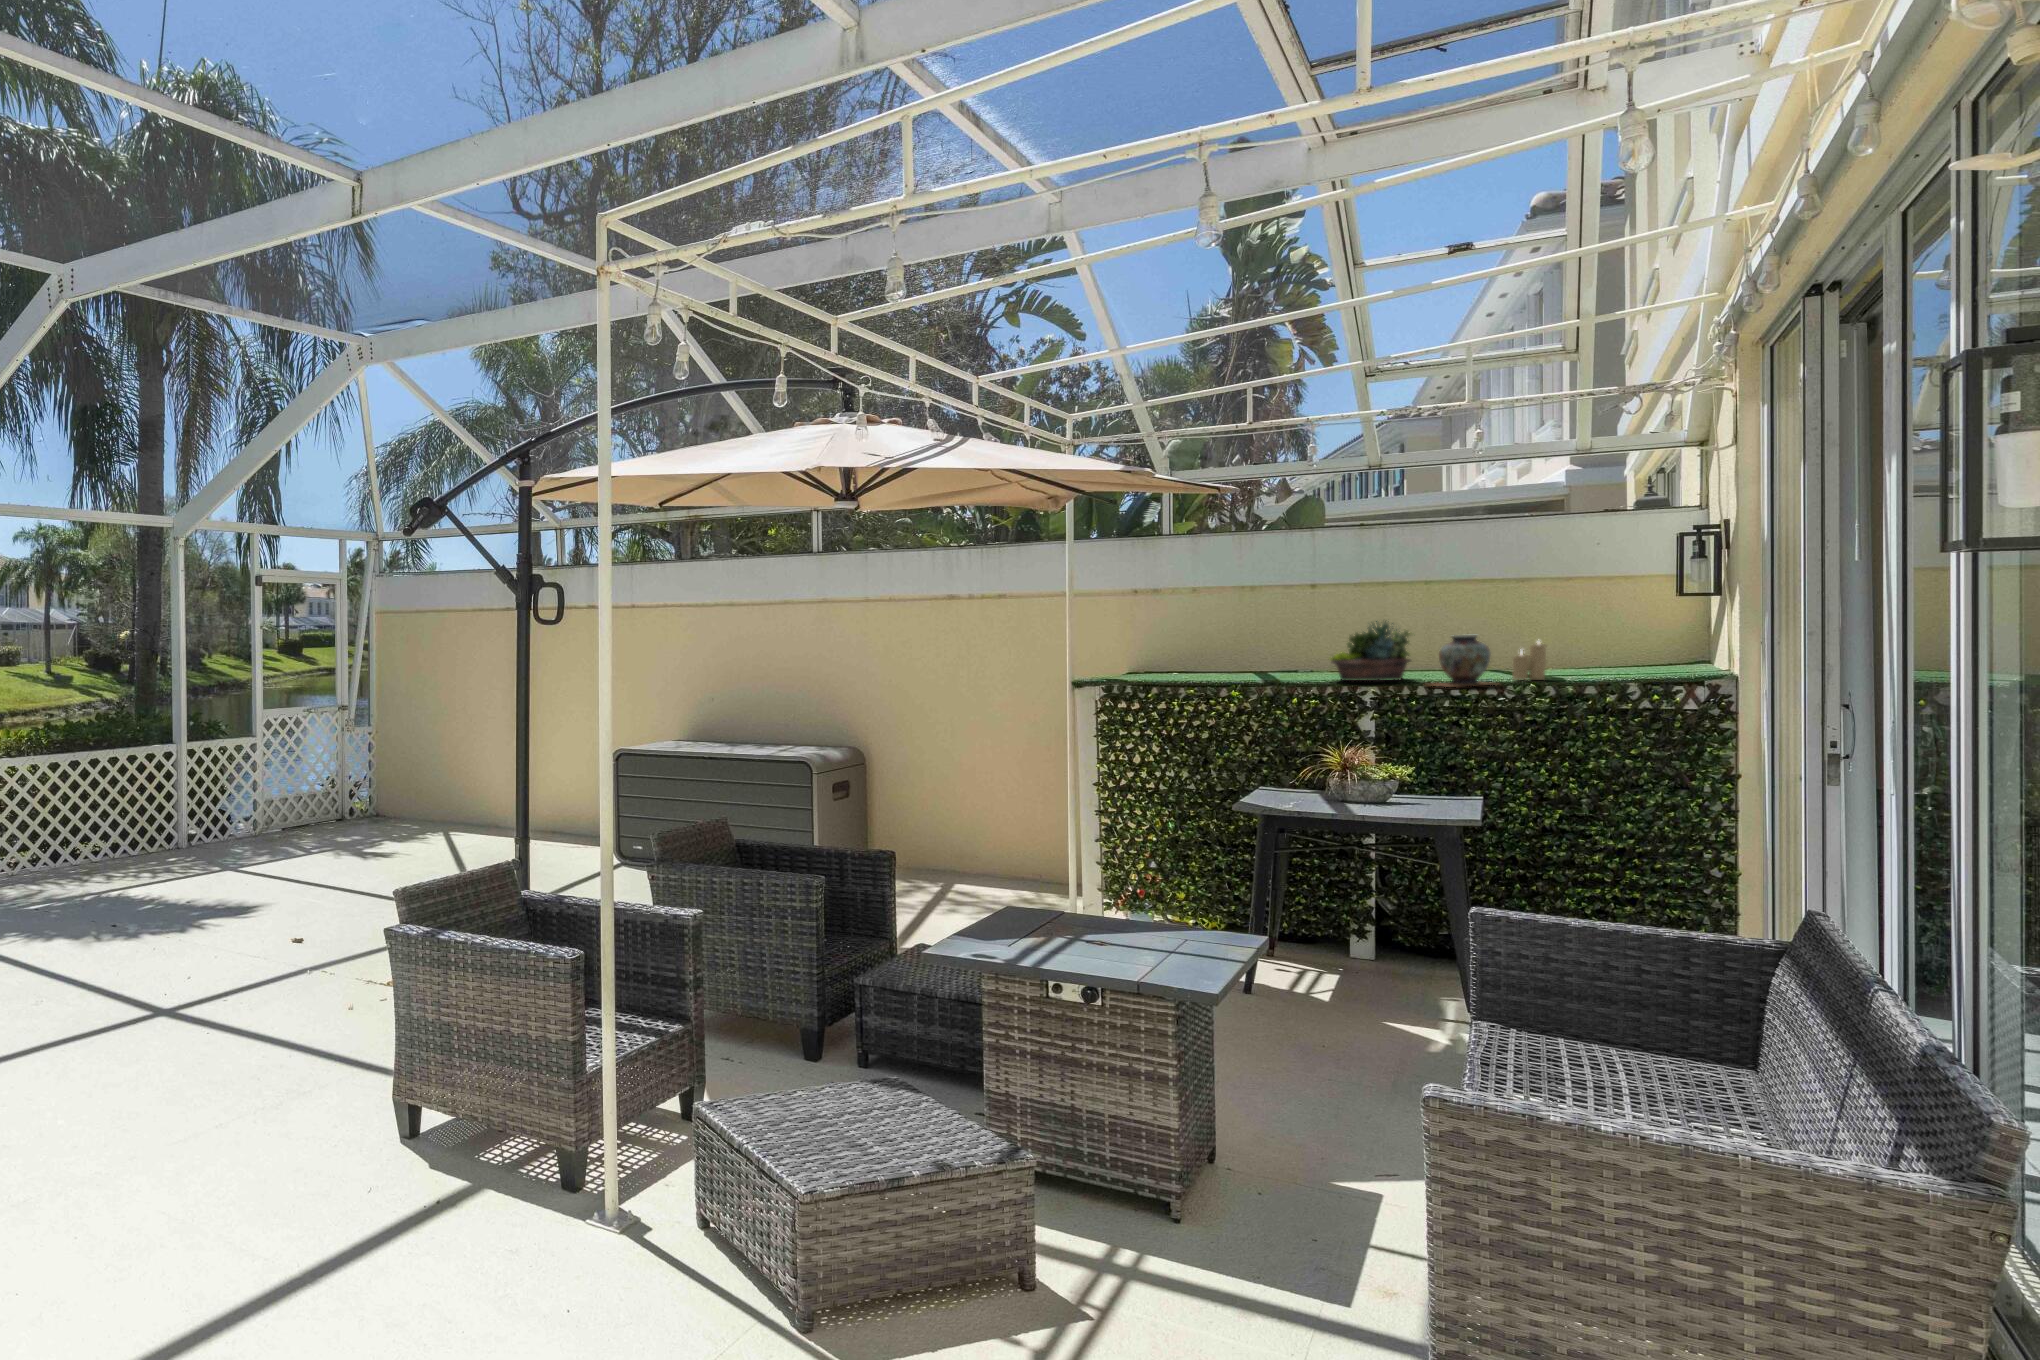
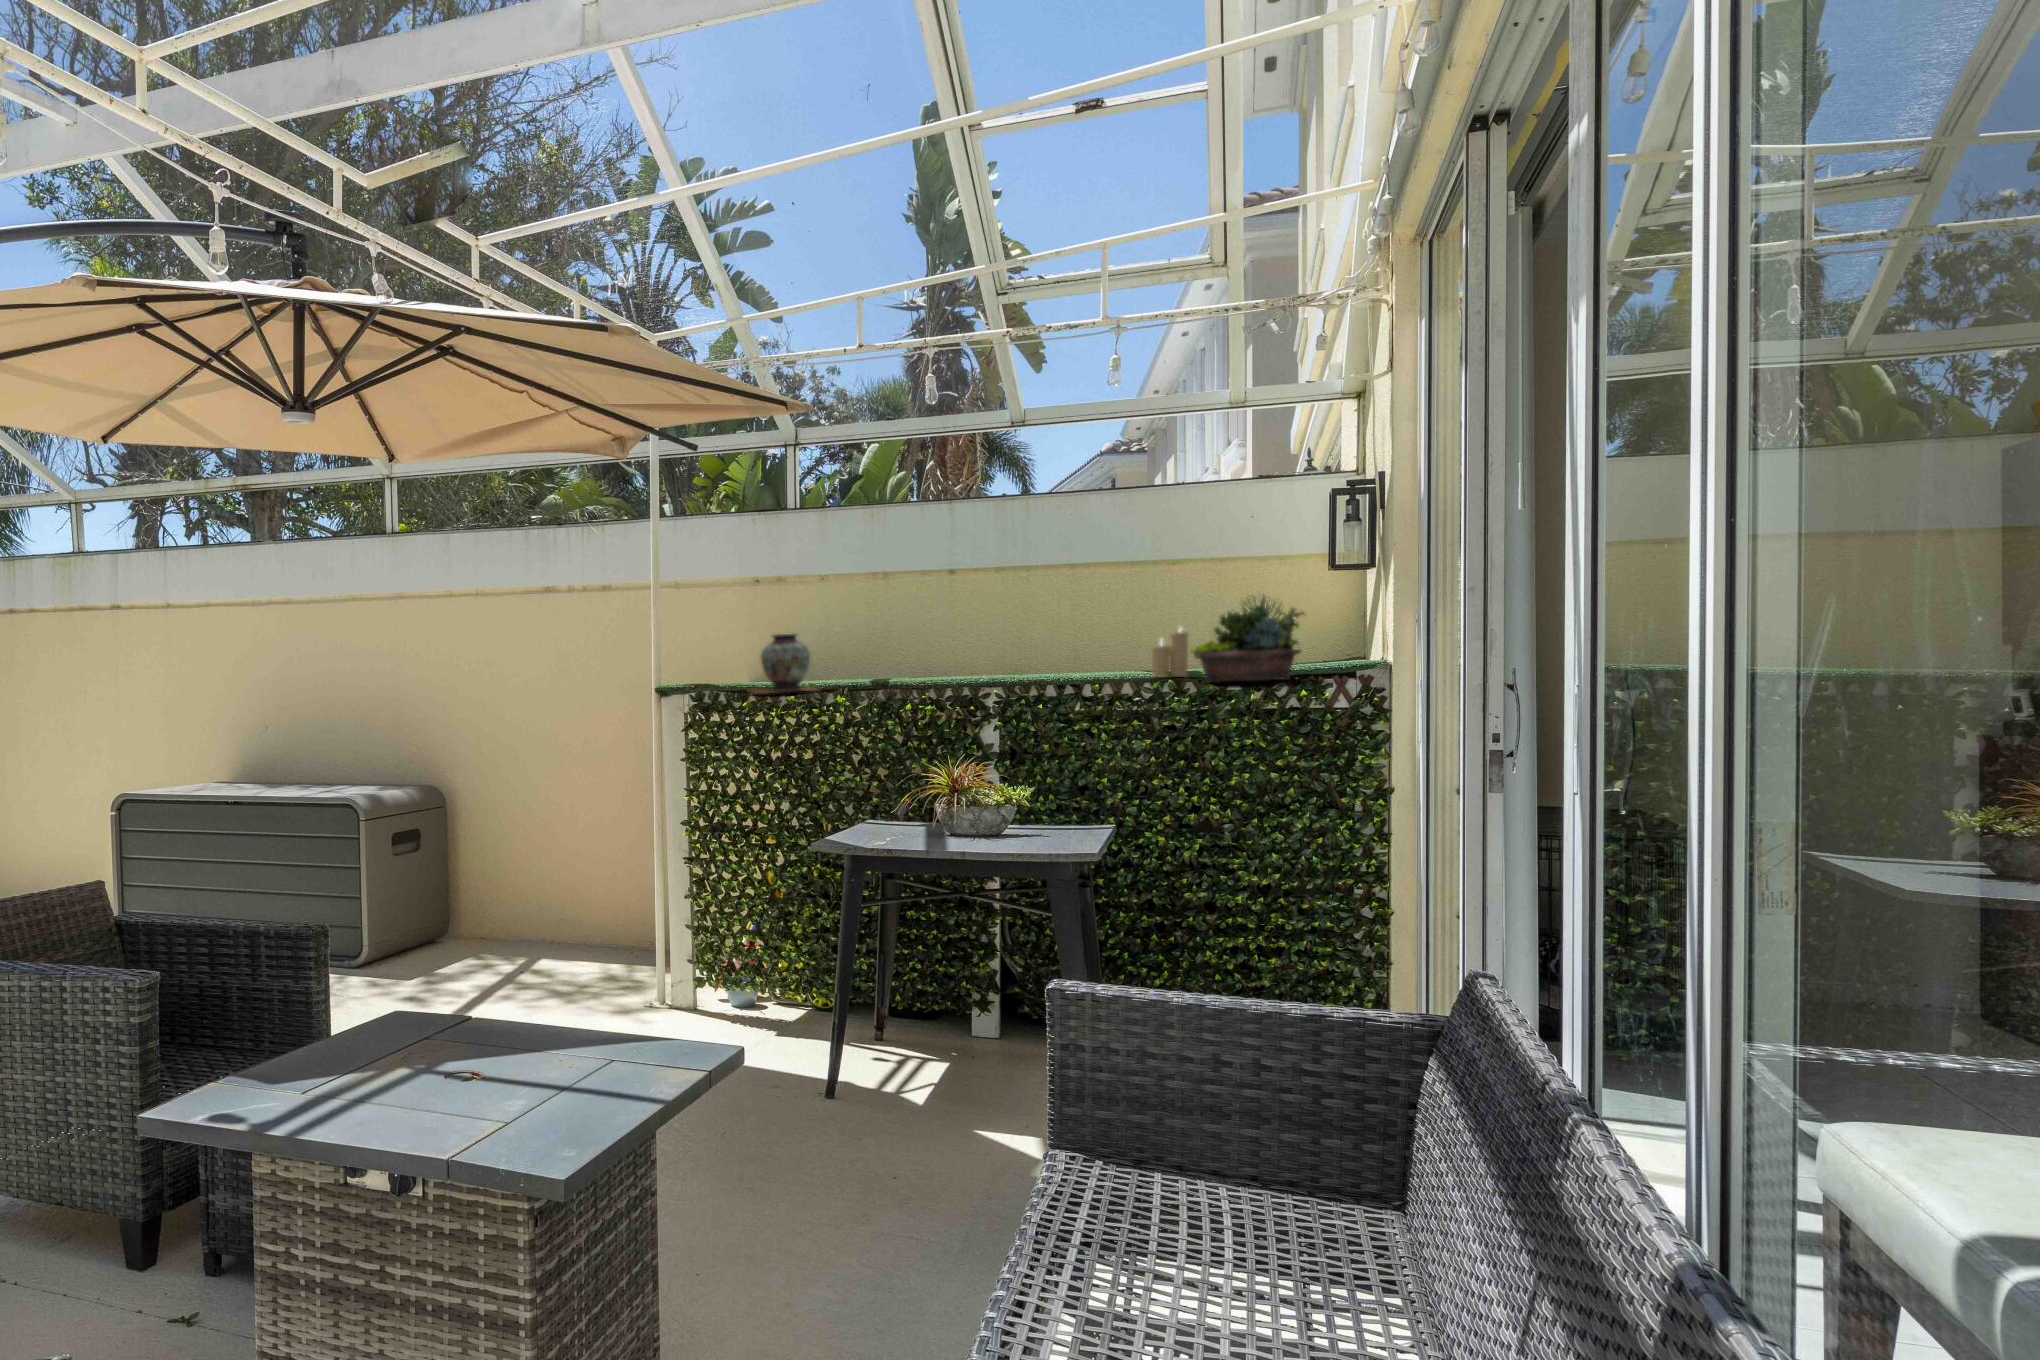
succulent planter: present [1330,621,1411,681] -> present [1190,595,1304,682]
decorative vase: present [1434,635,1499,687] -> present [754,633,810,693]

